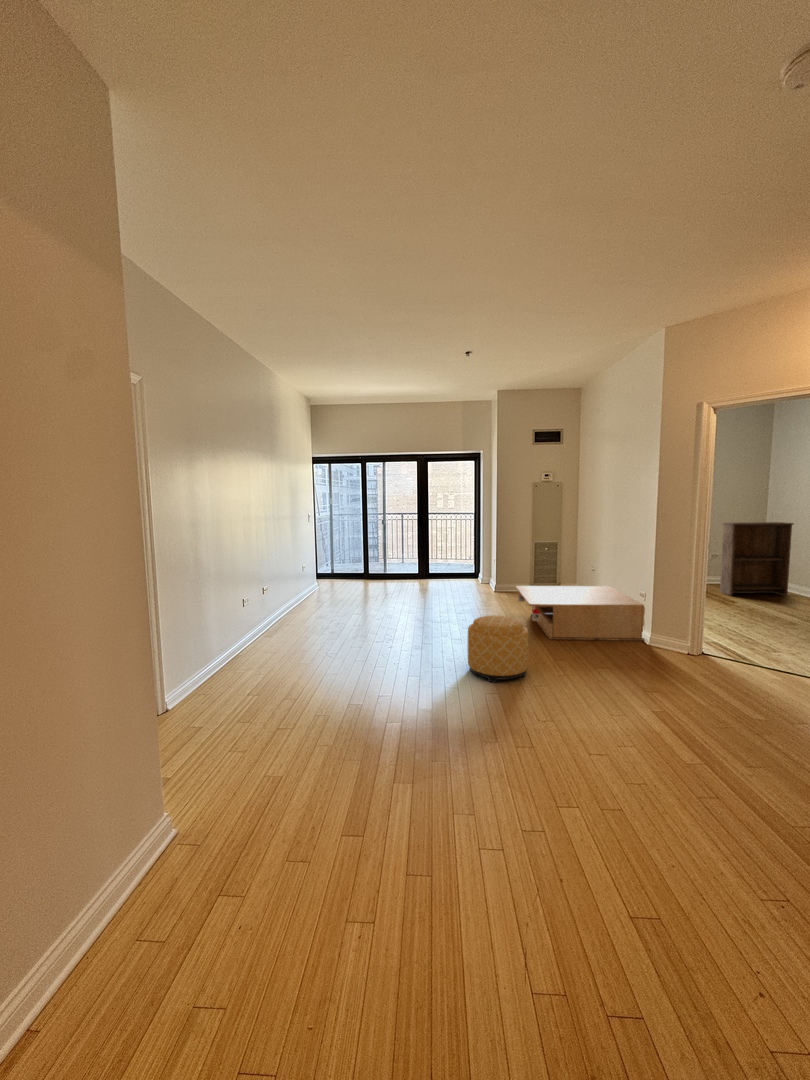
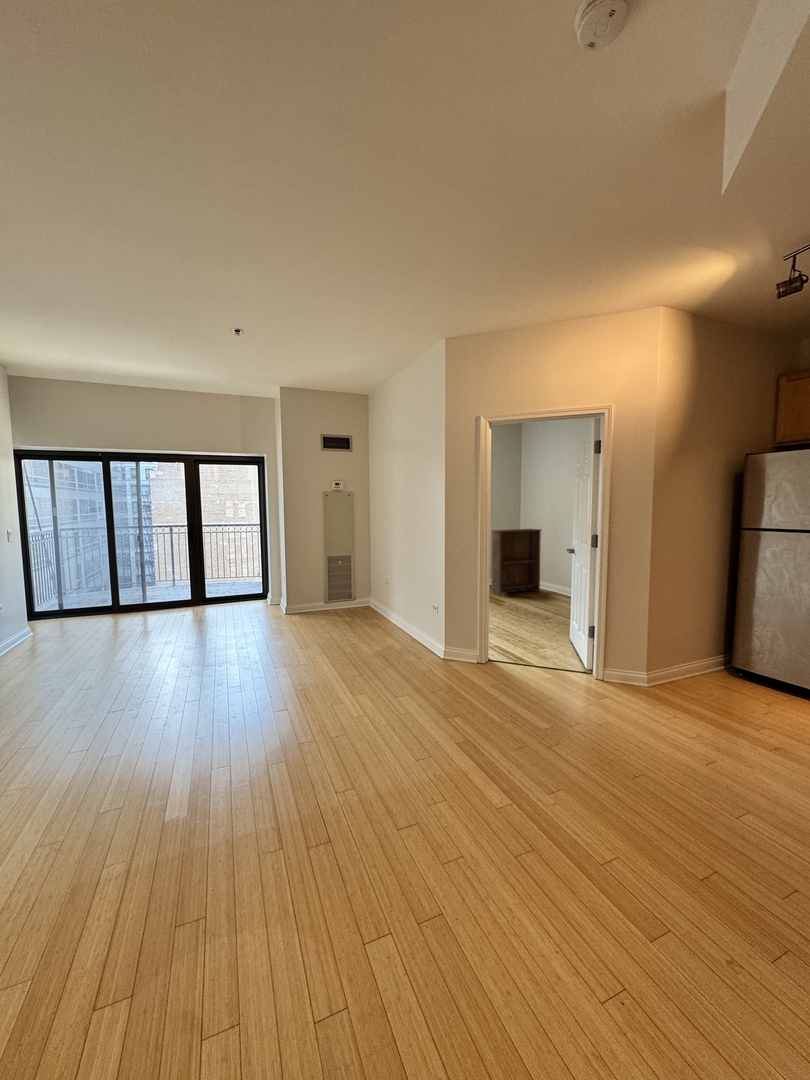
coffee table: present [515,586,645,641] -> none [307,599,440,667]
ottoman: present [467,615,528,683] -> none [250,653,326,741]

